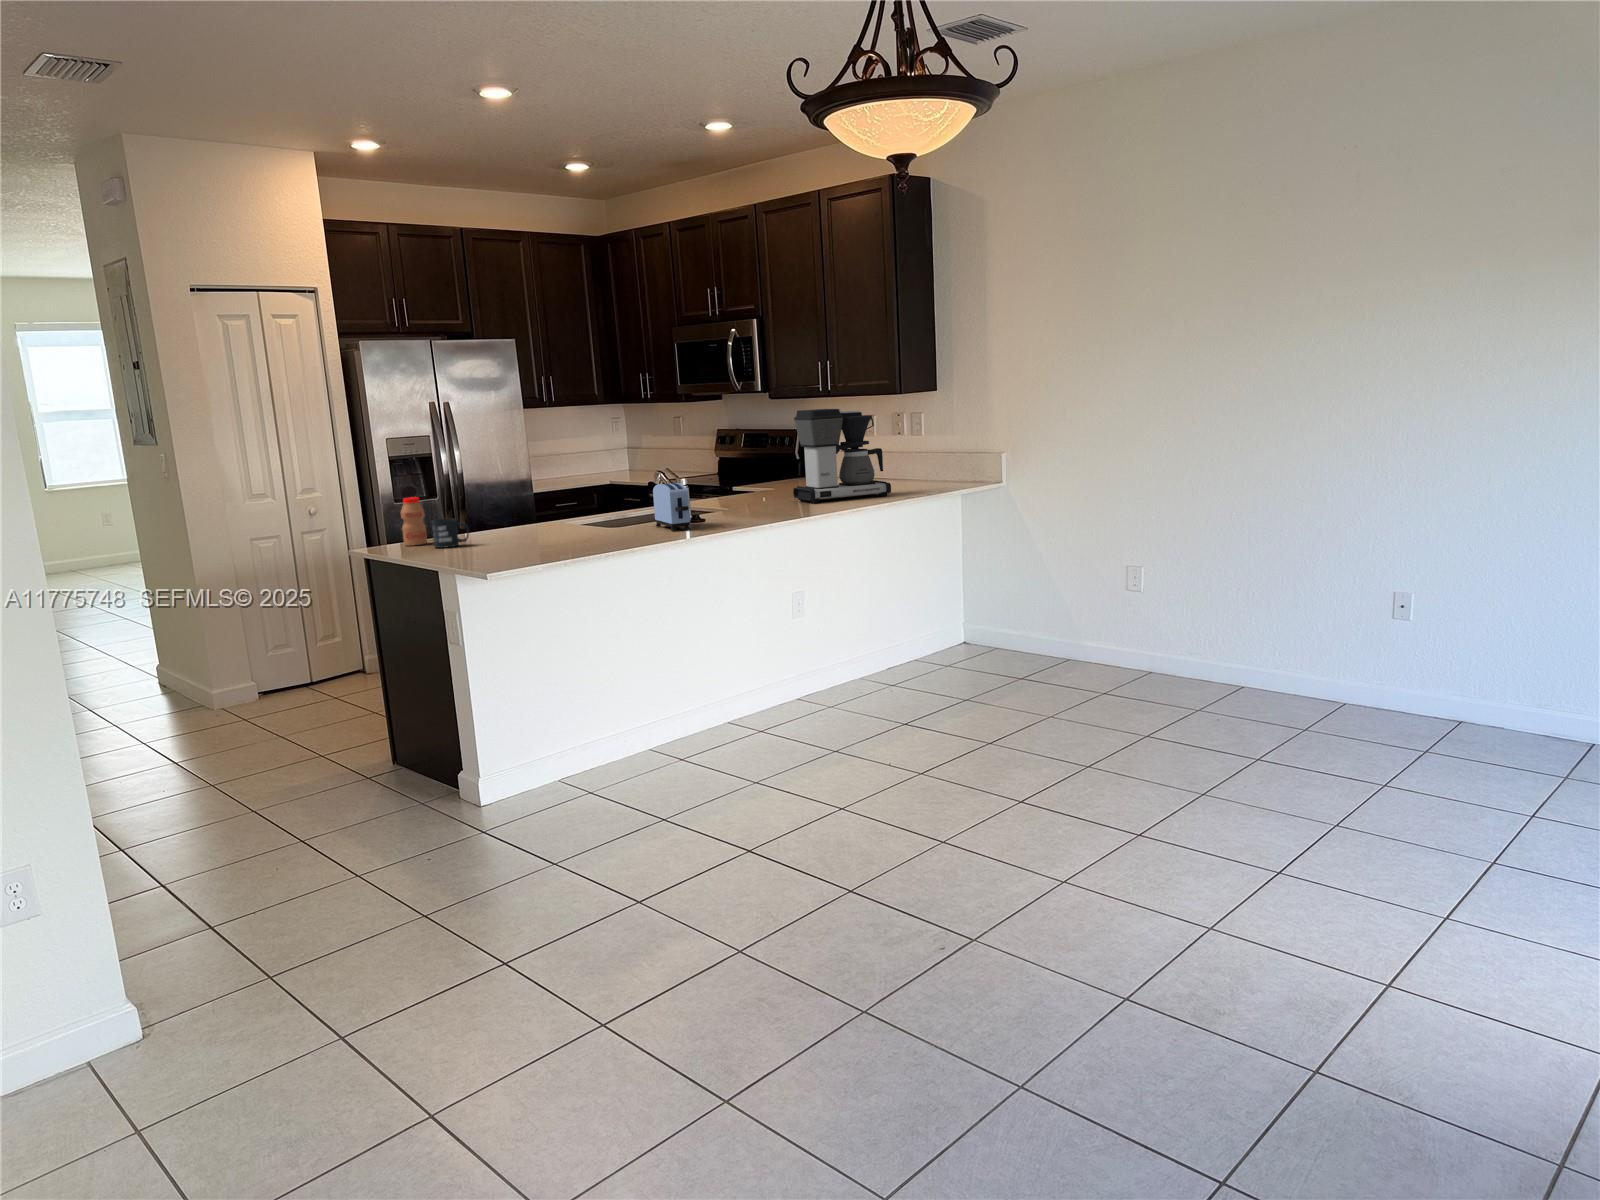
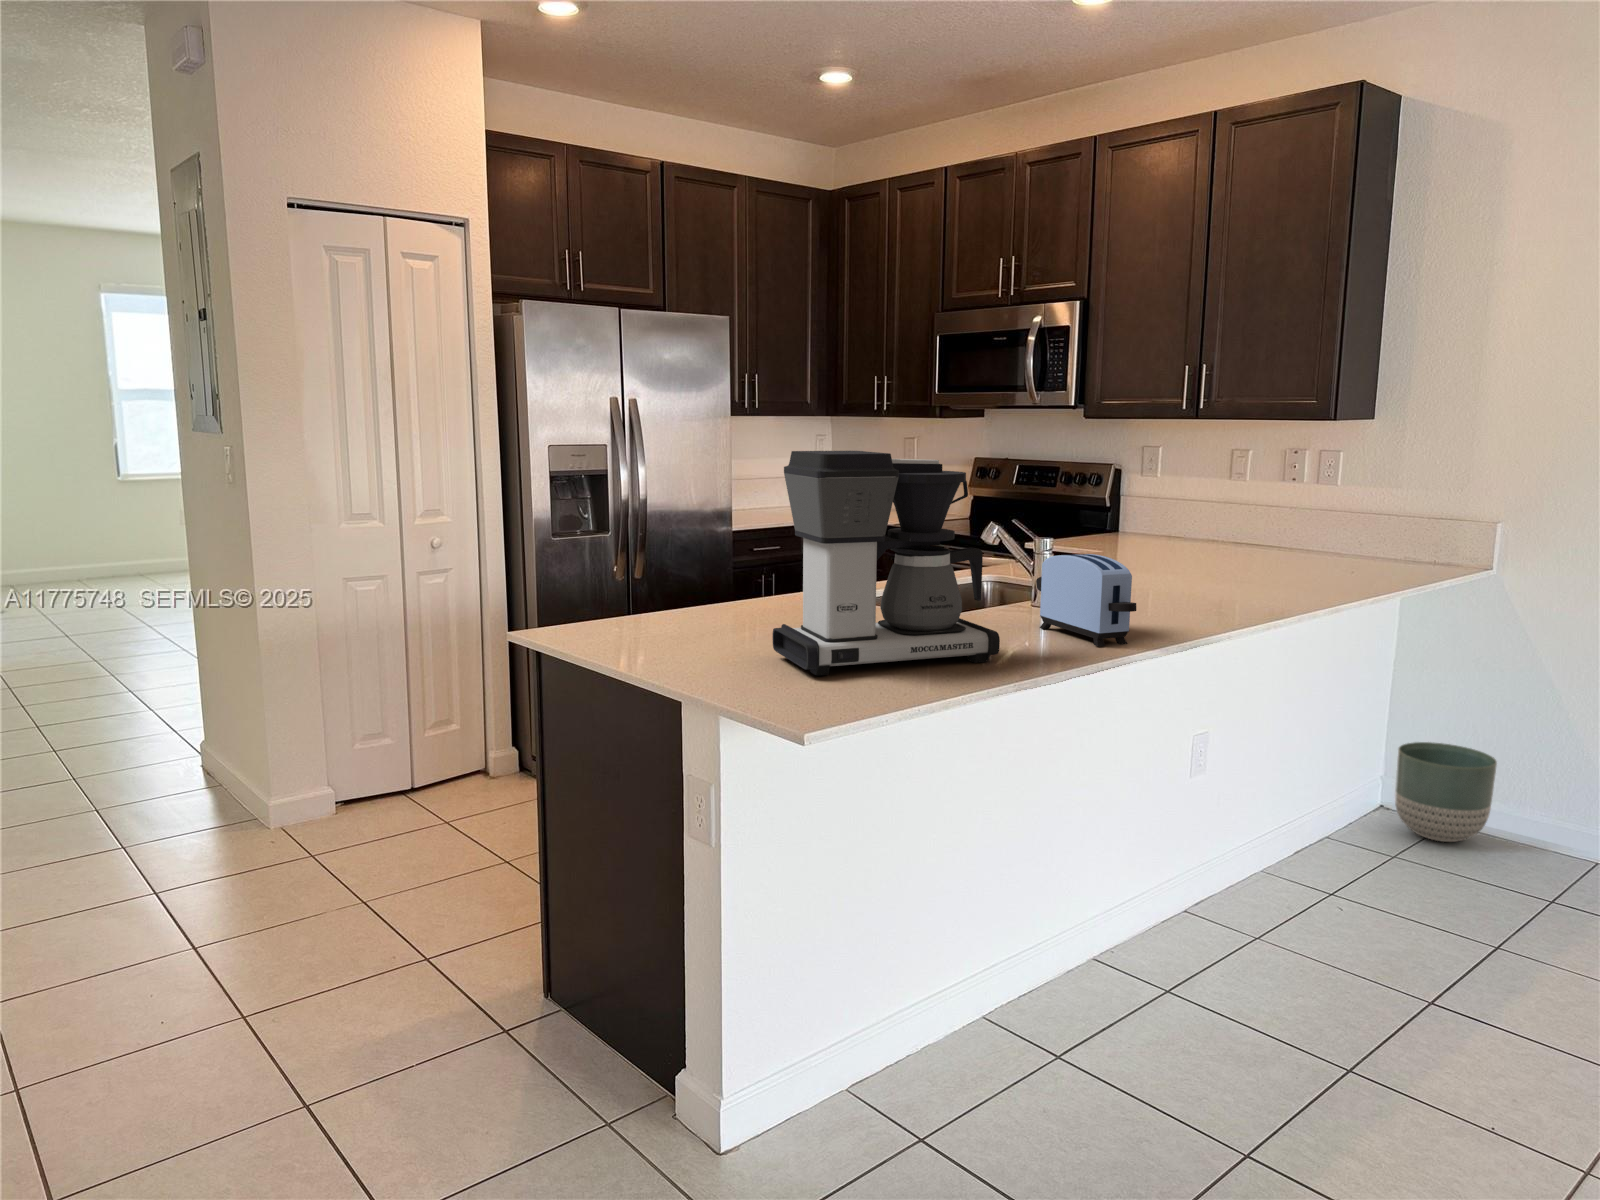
coffee maker: present [793,409,891,503] -> present [772,451,1000,676]
bottle: present [401,497,427,546] -> none [595,551,638,640]
mug: present [432,519,469,548] -> none [657,597,725,654]
planter: none [960,601,1016,662] -> present [1395,742,1497,842]

